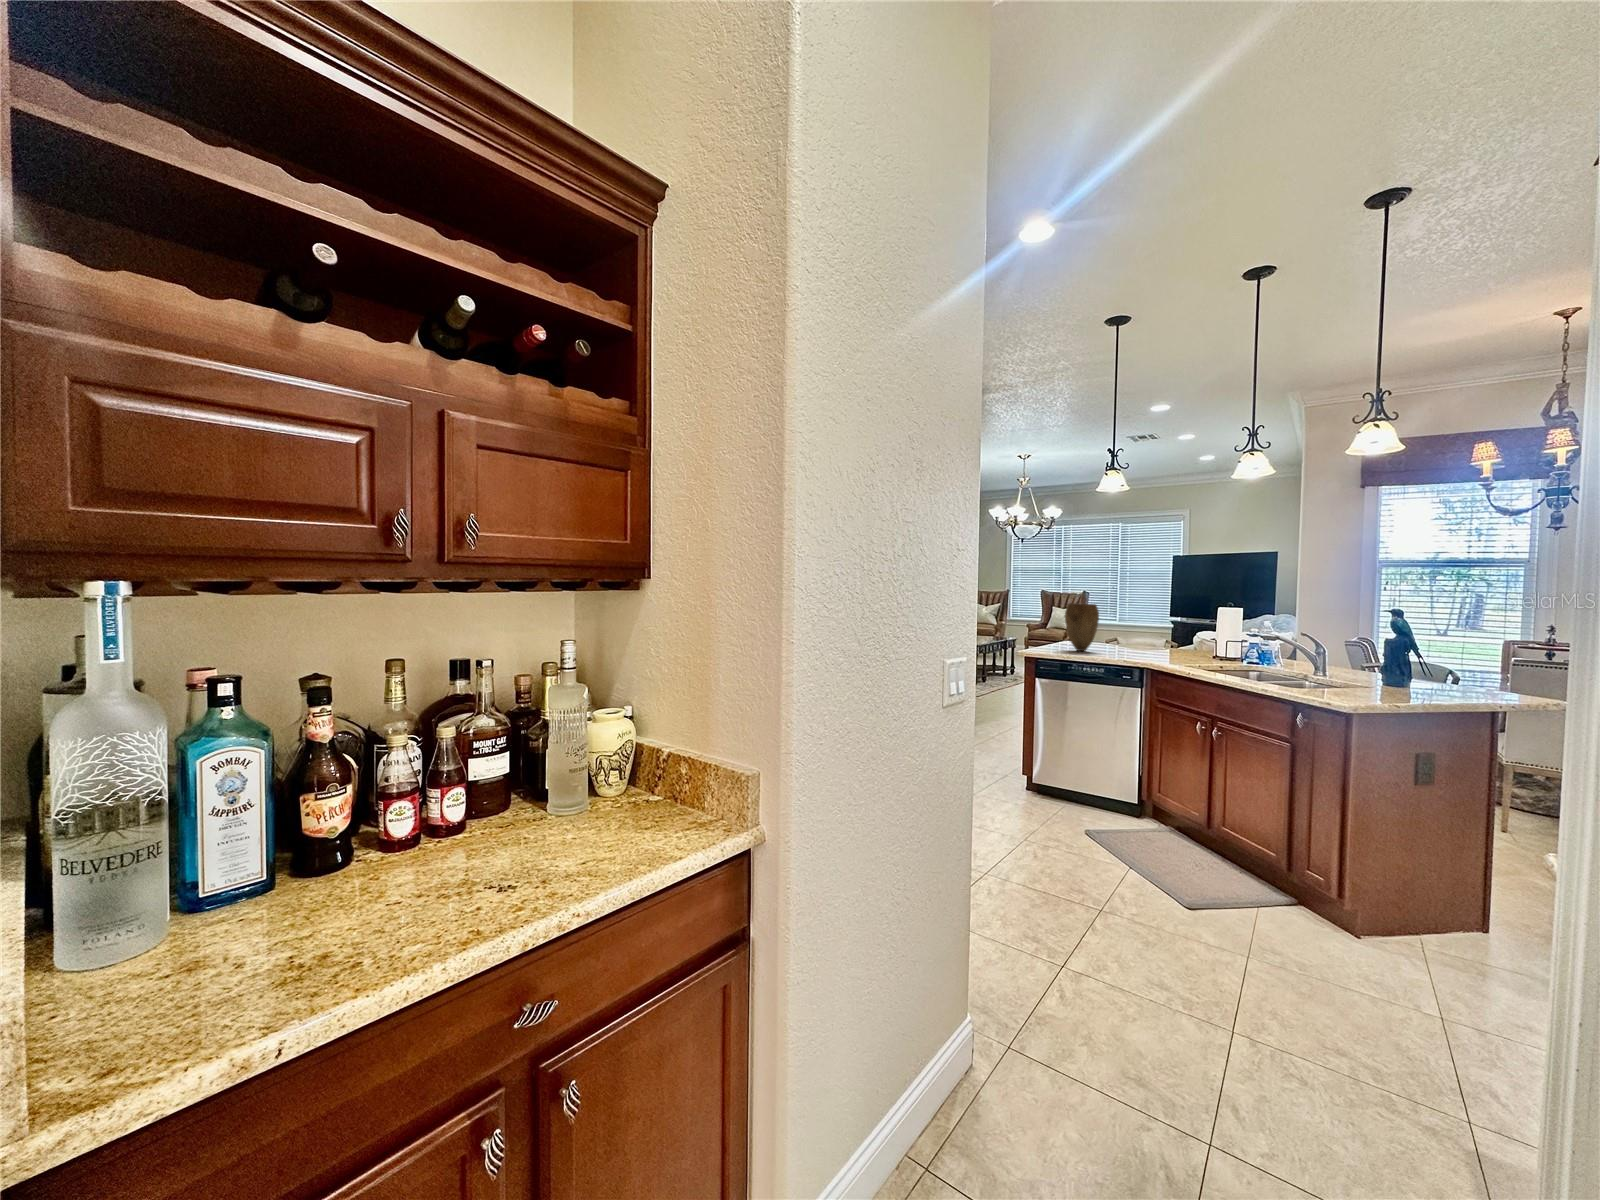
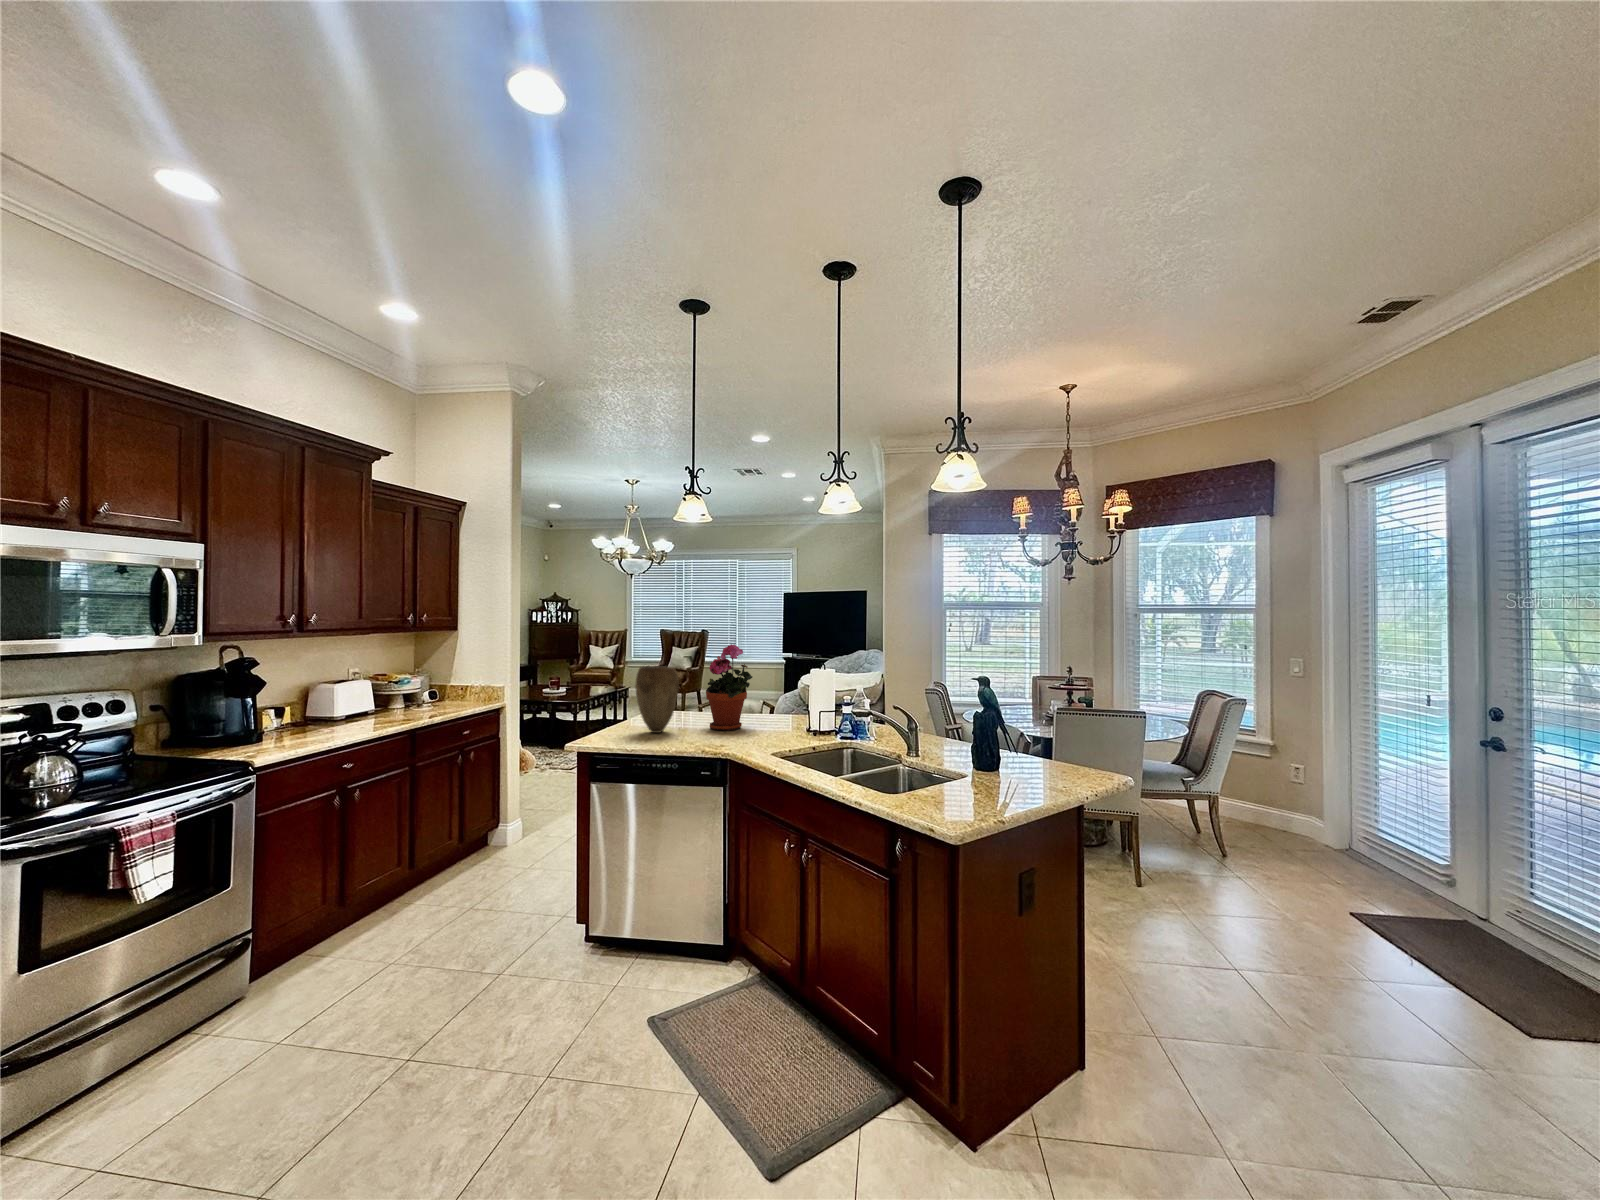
potted plant: none [1120,588,1162,654] -> present [706,644,752,731]

